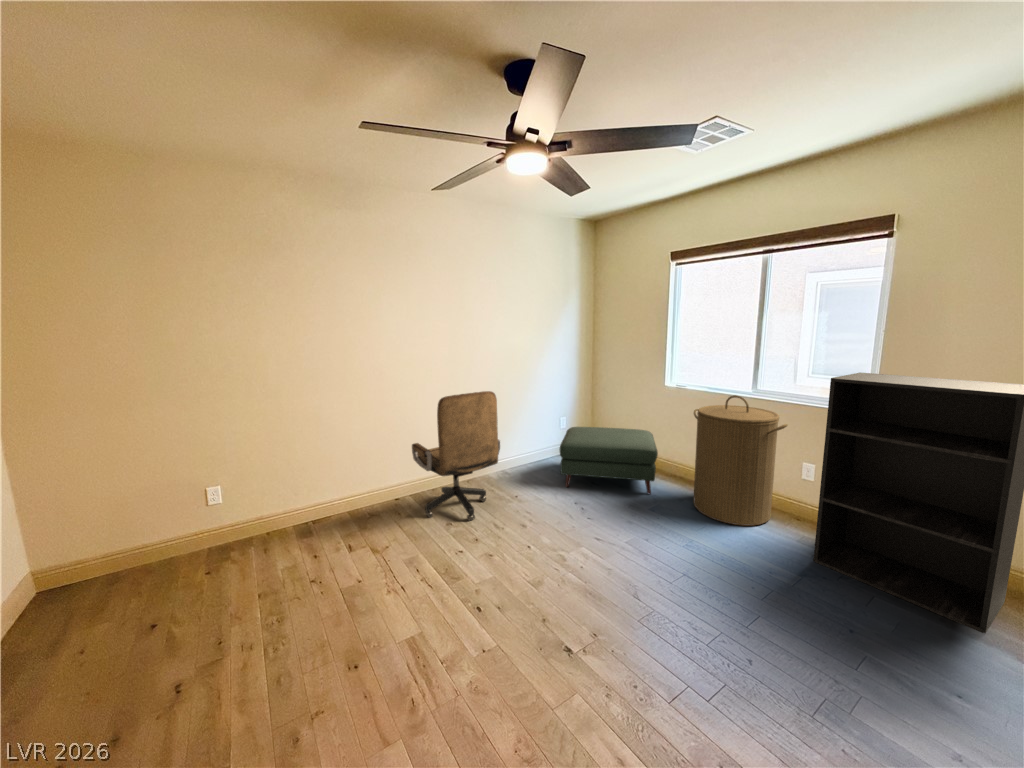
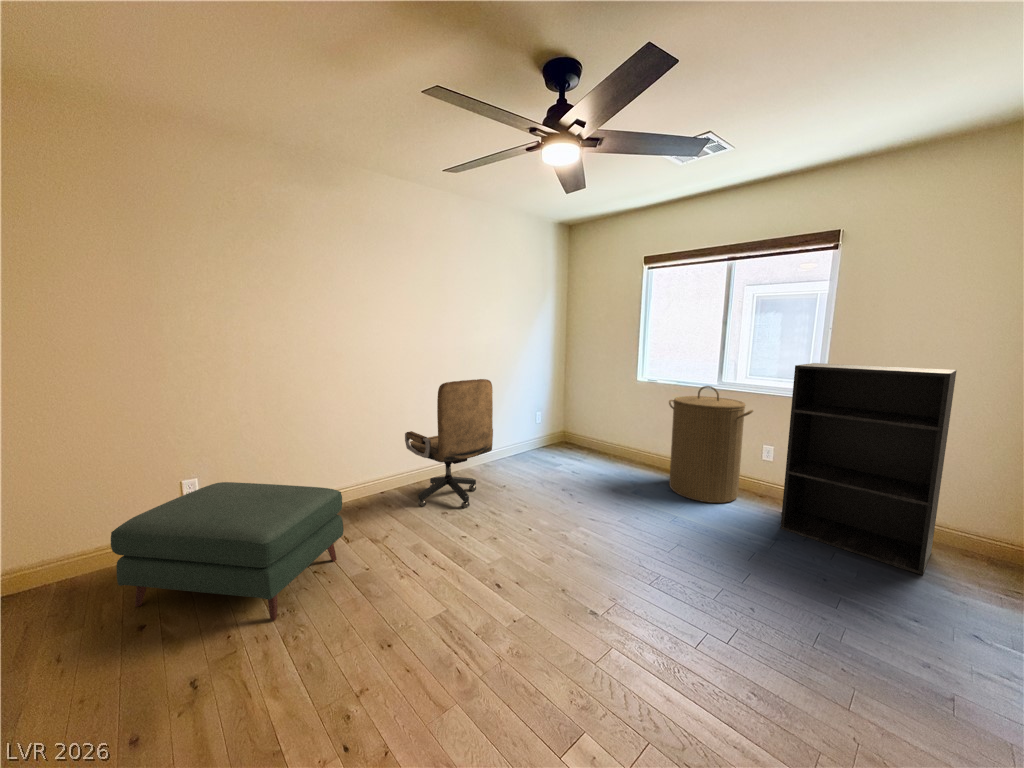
ottoman: present [560,427,658,494] -> present [111,482,344,621]

